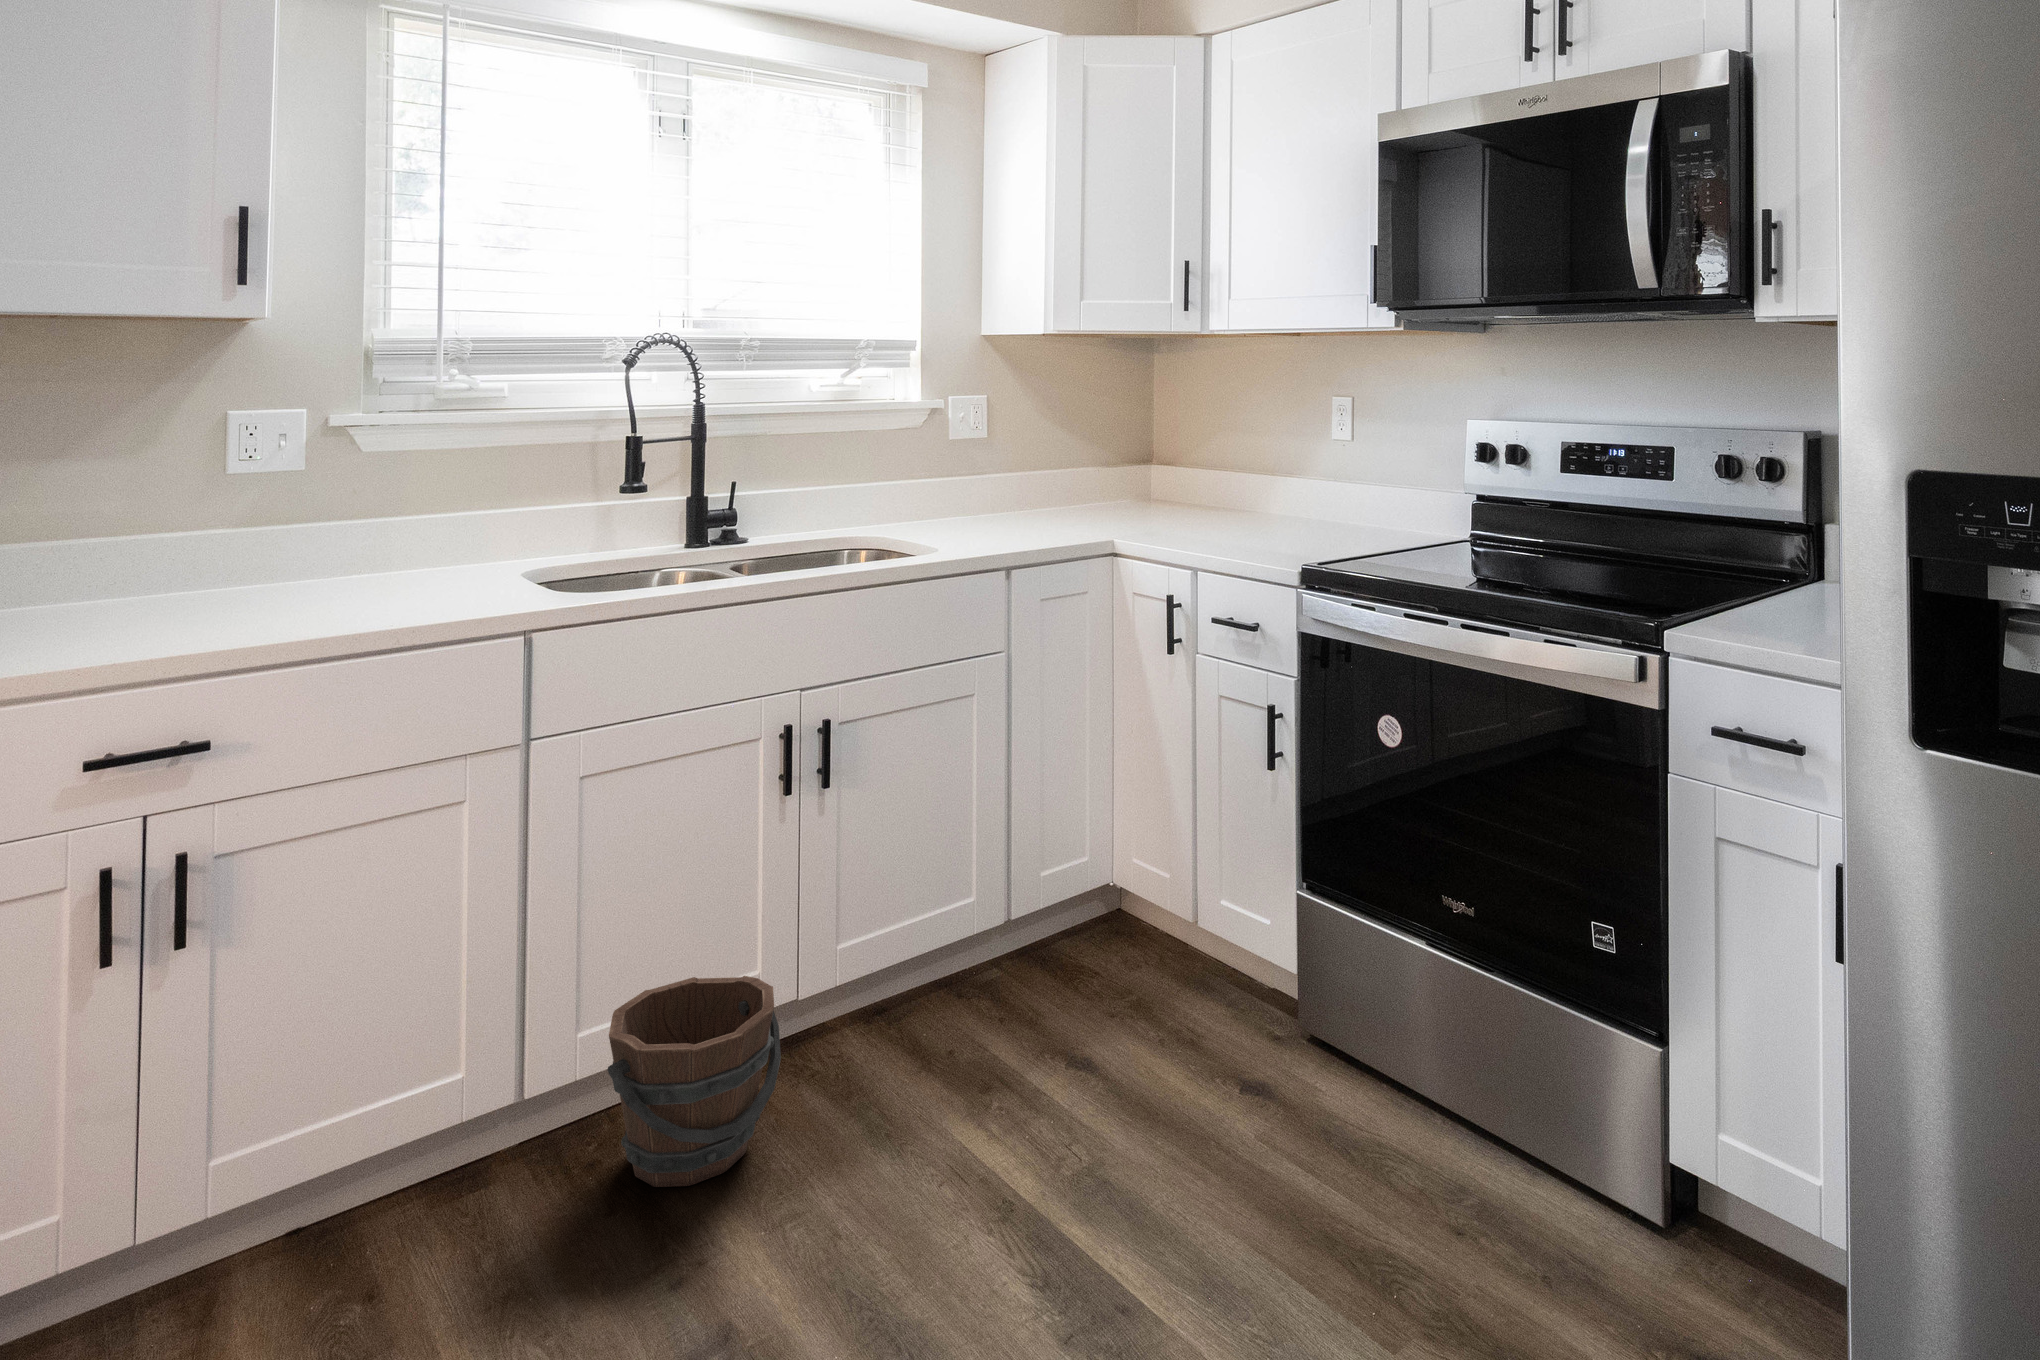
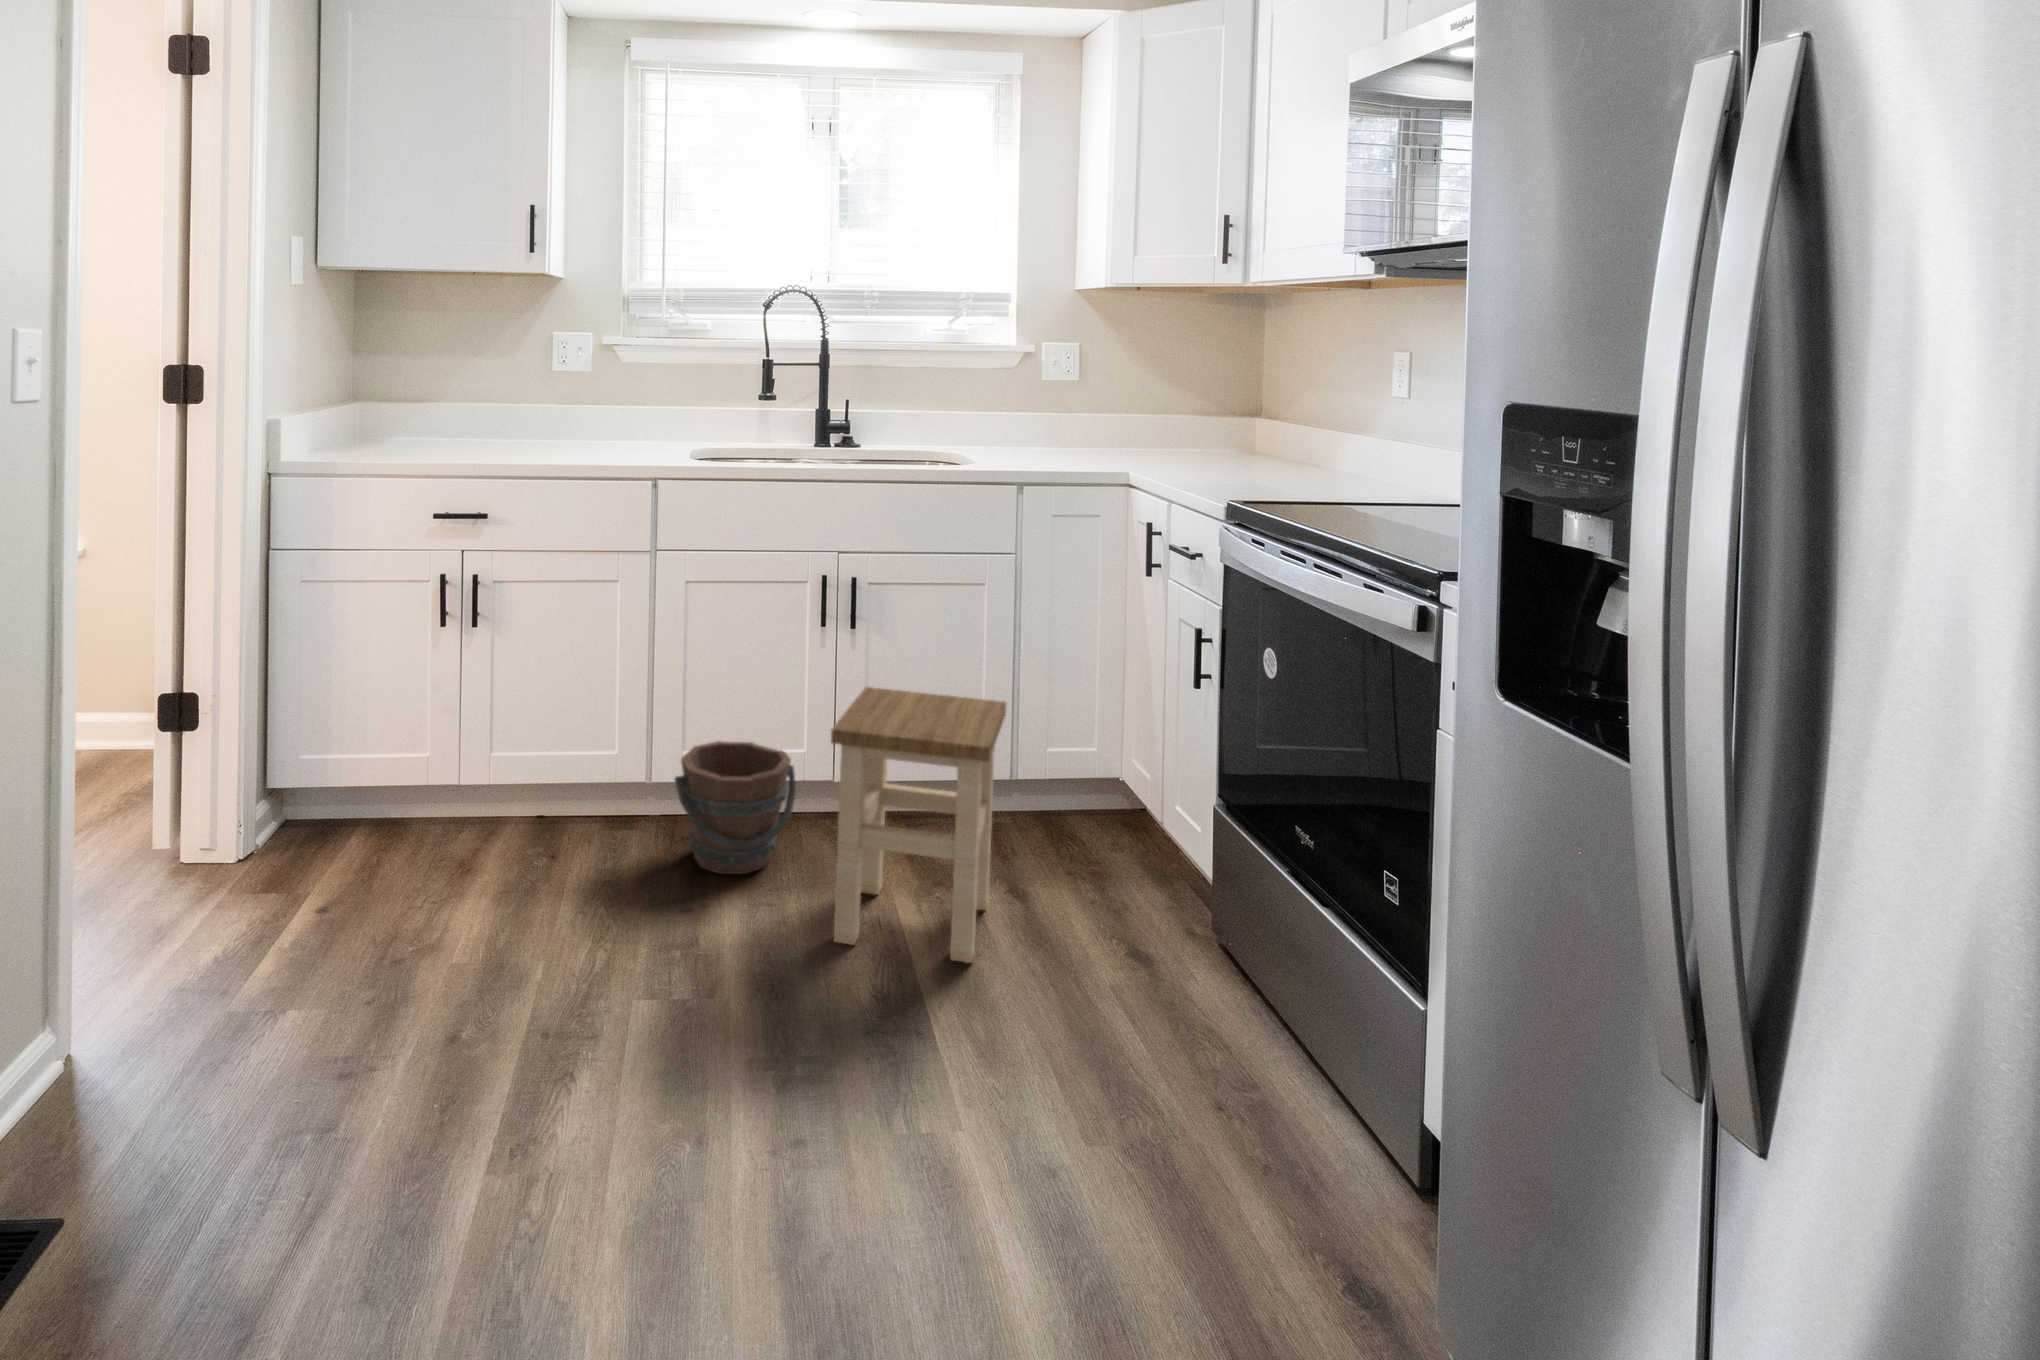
stool: none [886,836,1117,1221] -> present [831,687,1006,963]

